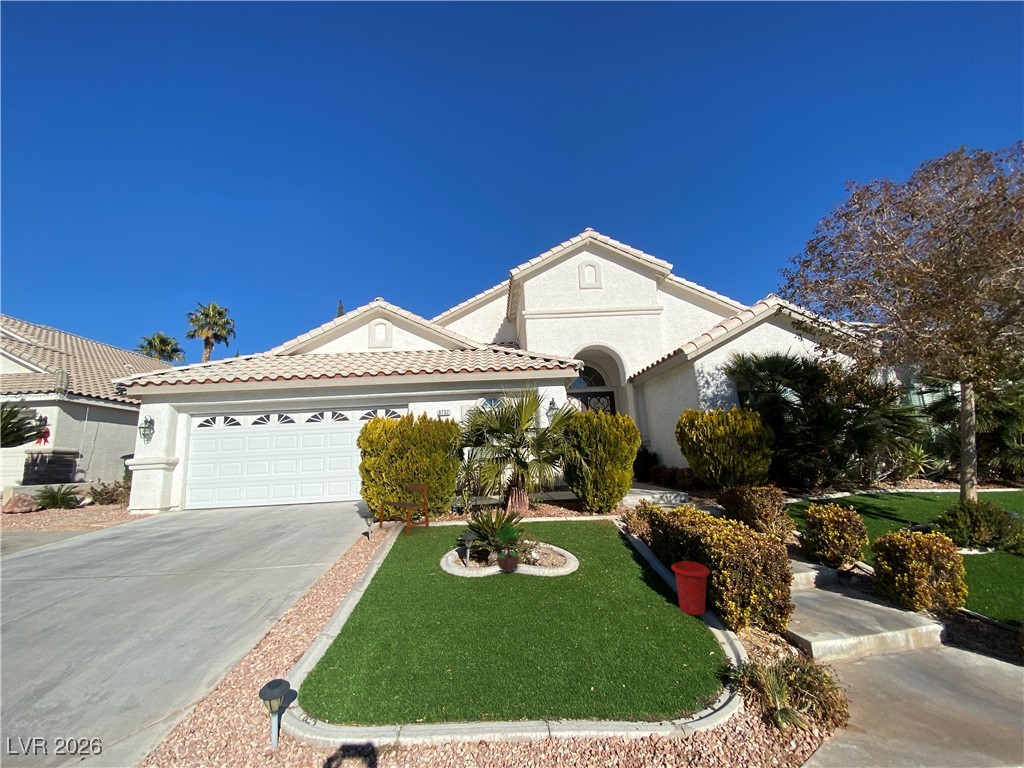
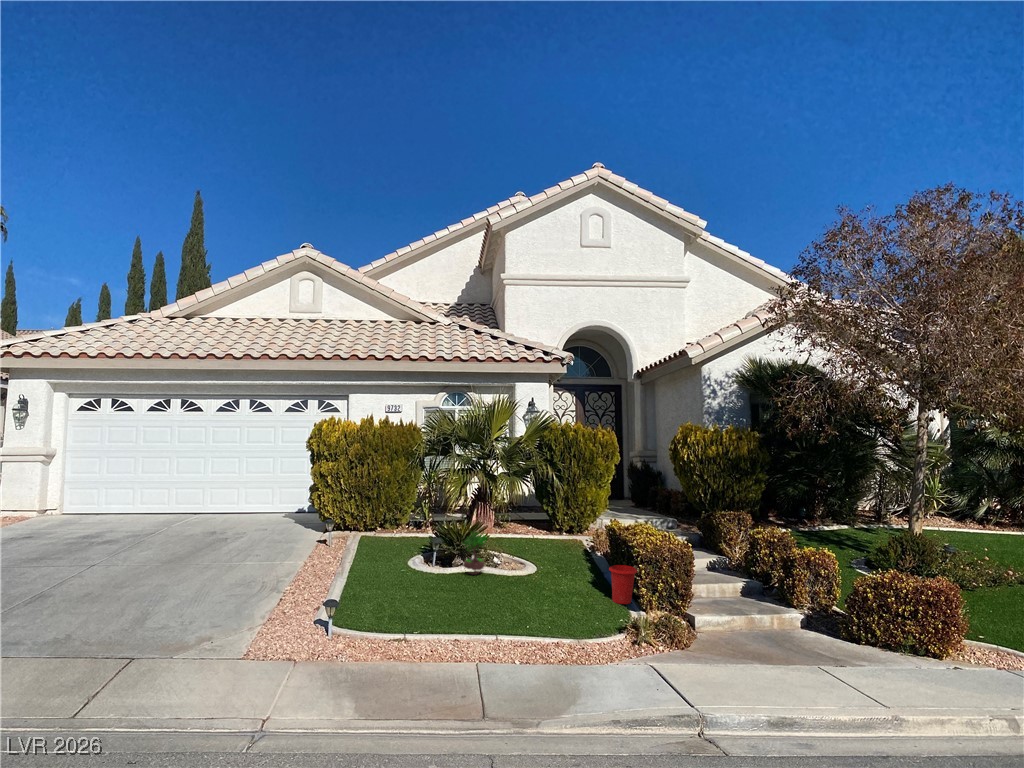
bench: present [379,483,429,535] -> none [333,488,389,544]

